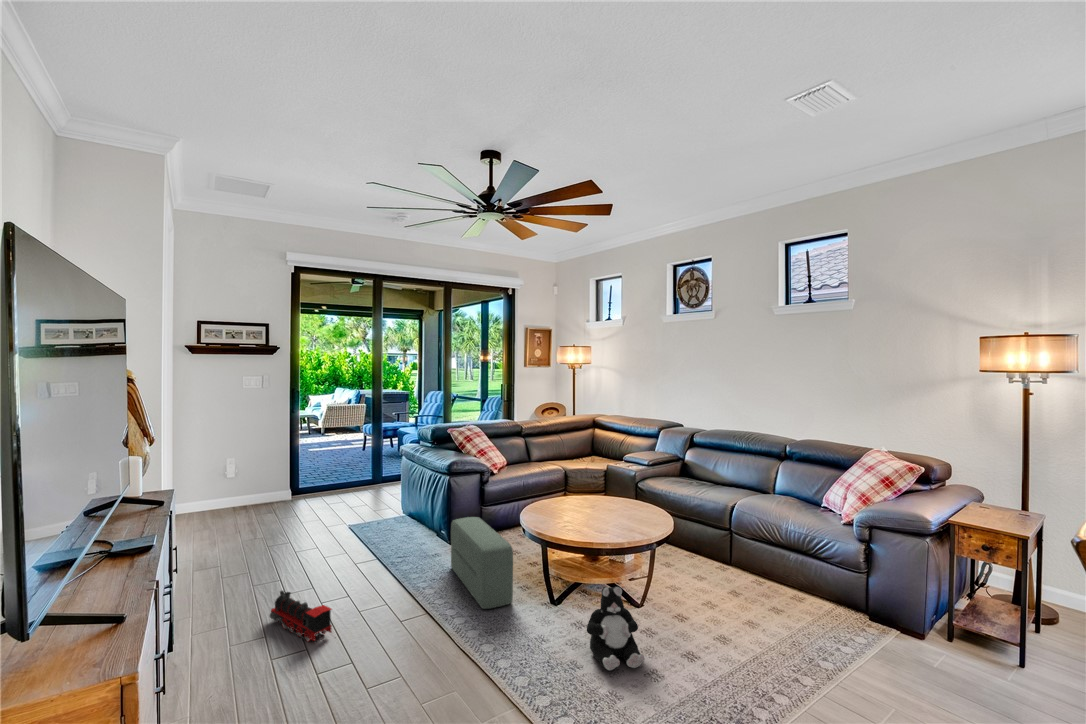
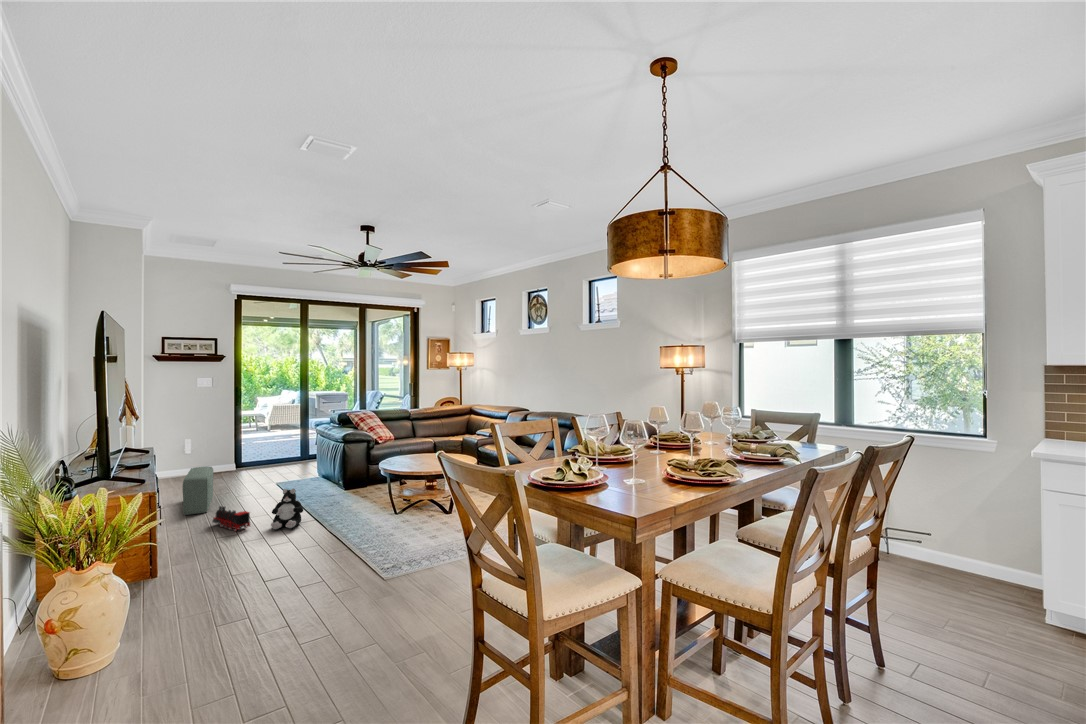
pouf: present [451,517,513,609] -> present [183,466,213,515]
plush toy: present [587,586,645,670] -> present [271,489,303,529]

